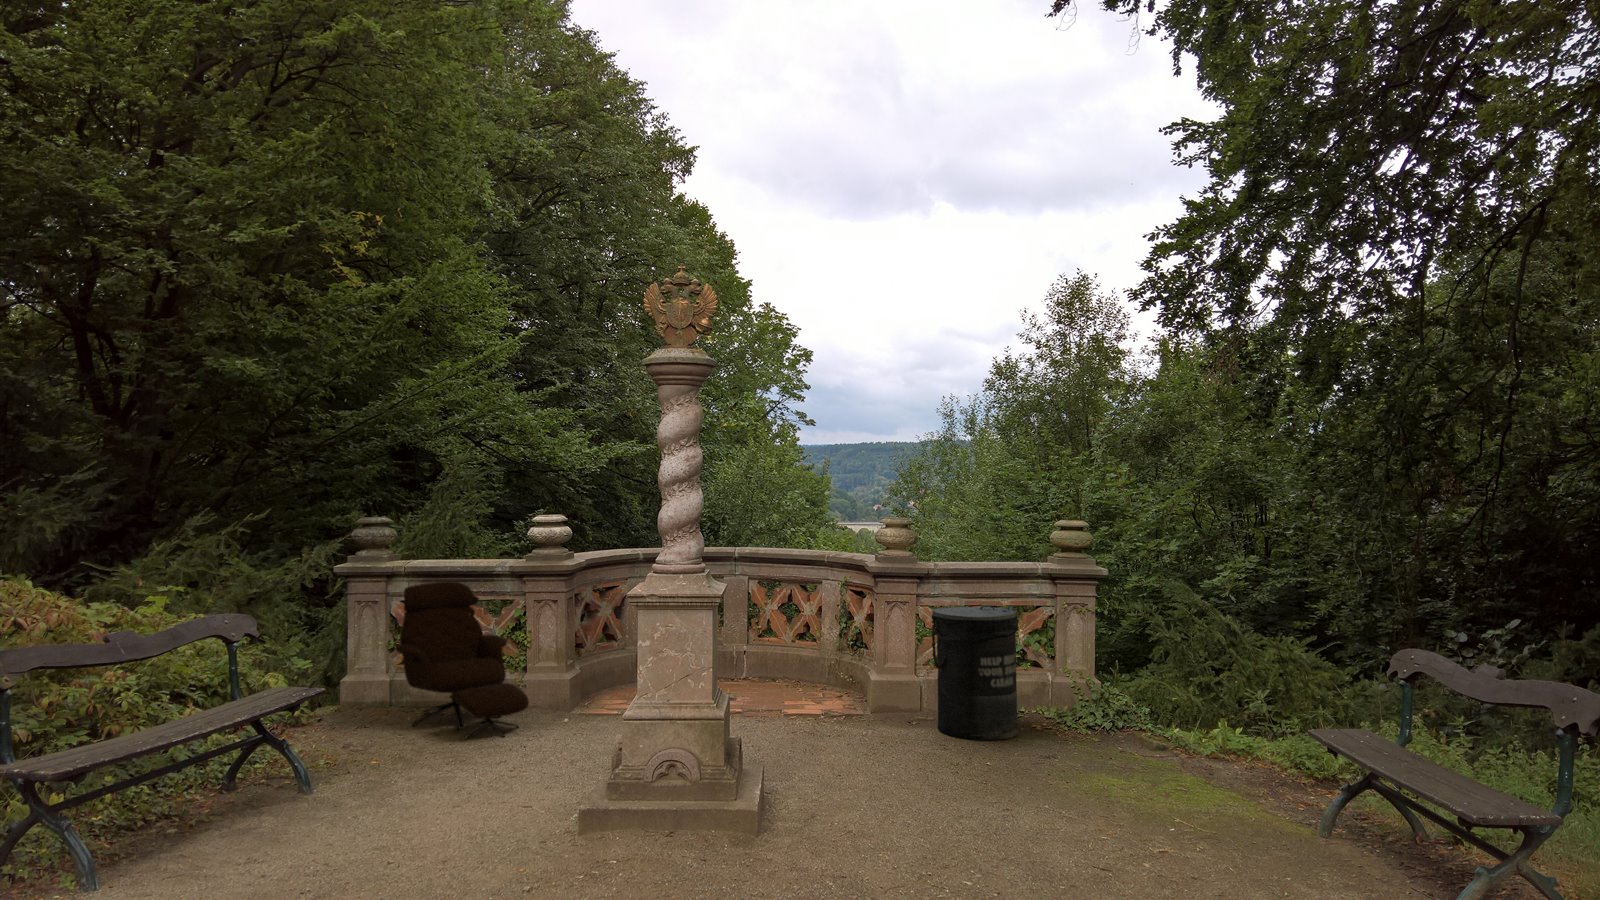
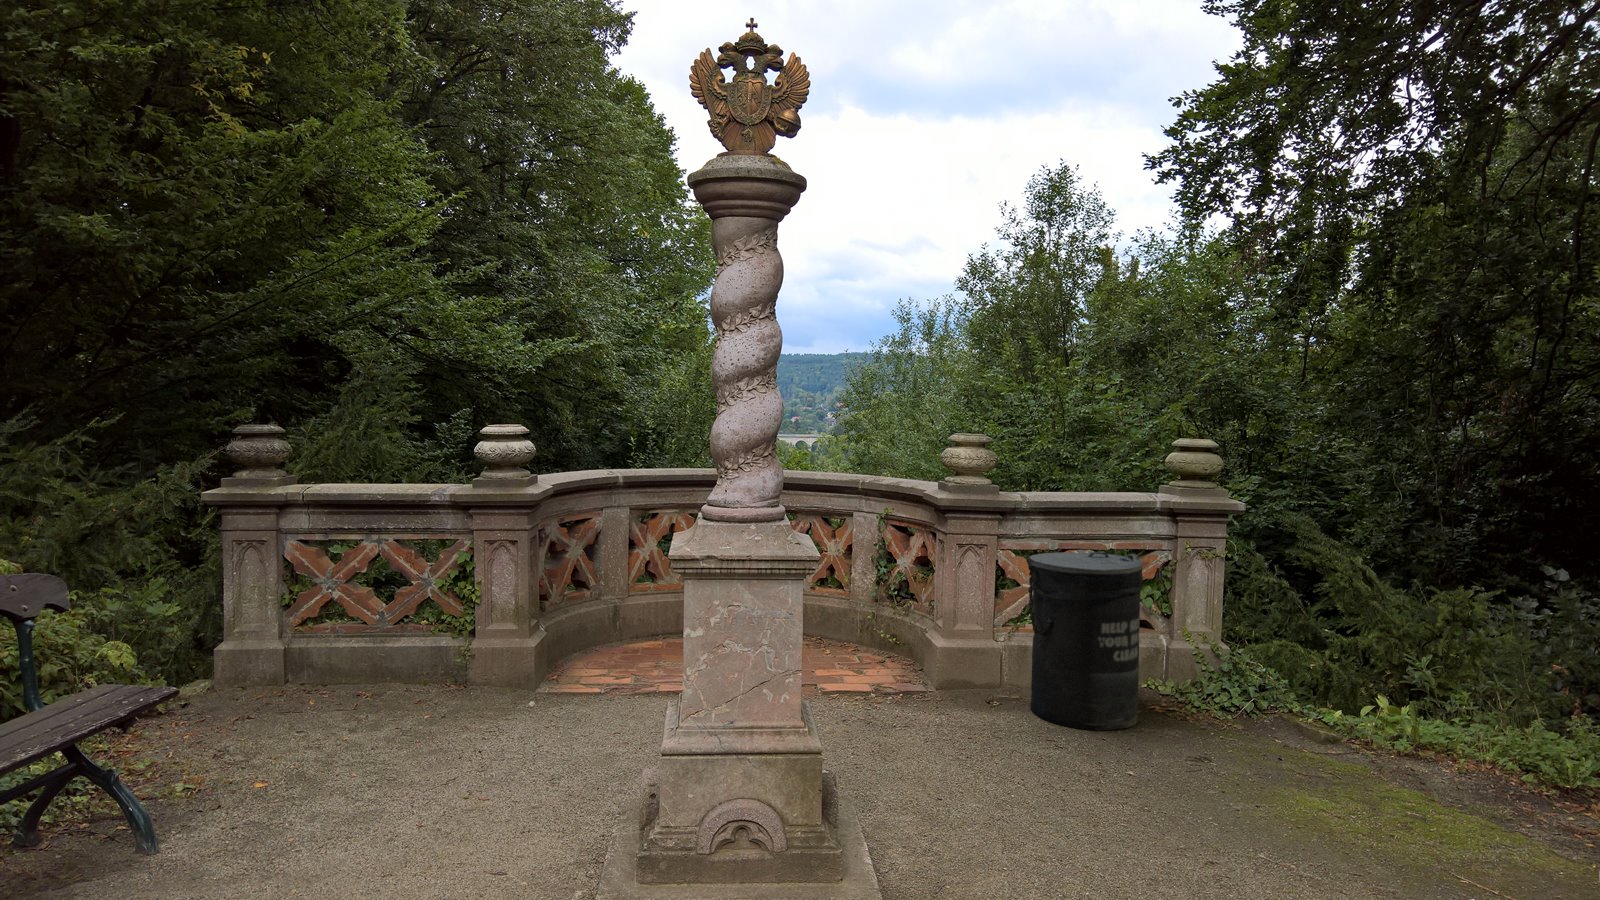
lounge chair: present [396,582,529,738] -> none [290,515,485,739]

